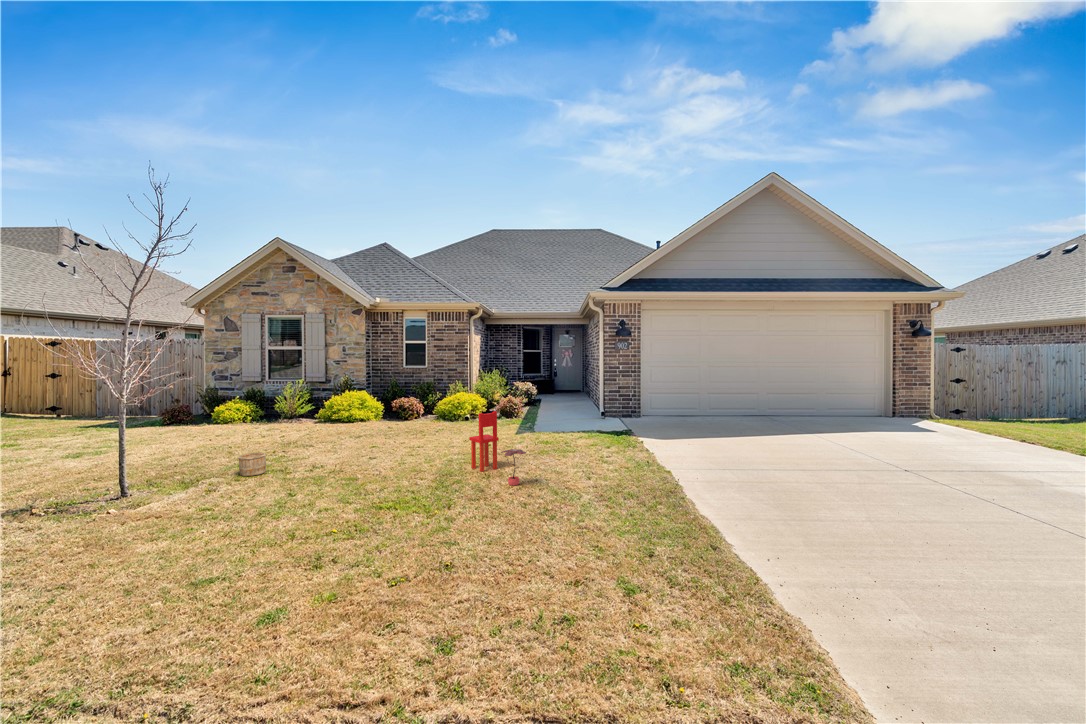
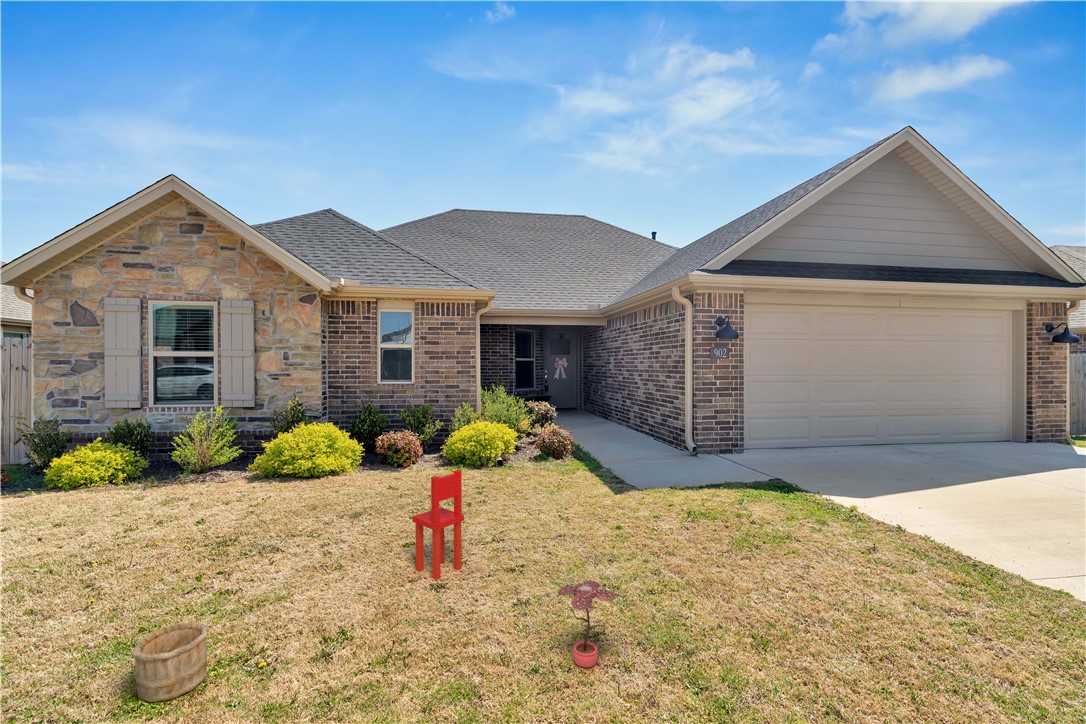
chair: present [469,411,499,472] -> present [412,470,464,579]
potted plant: present [502,449,526,485] -> present [557,581,615,668]

